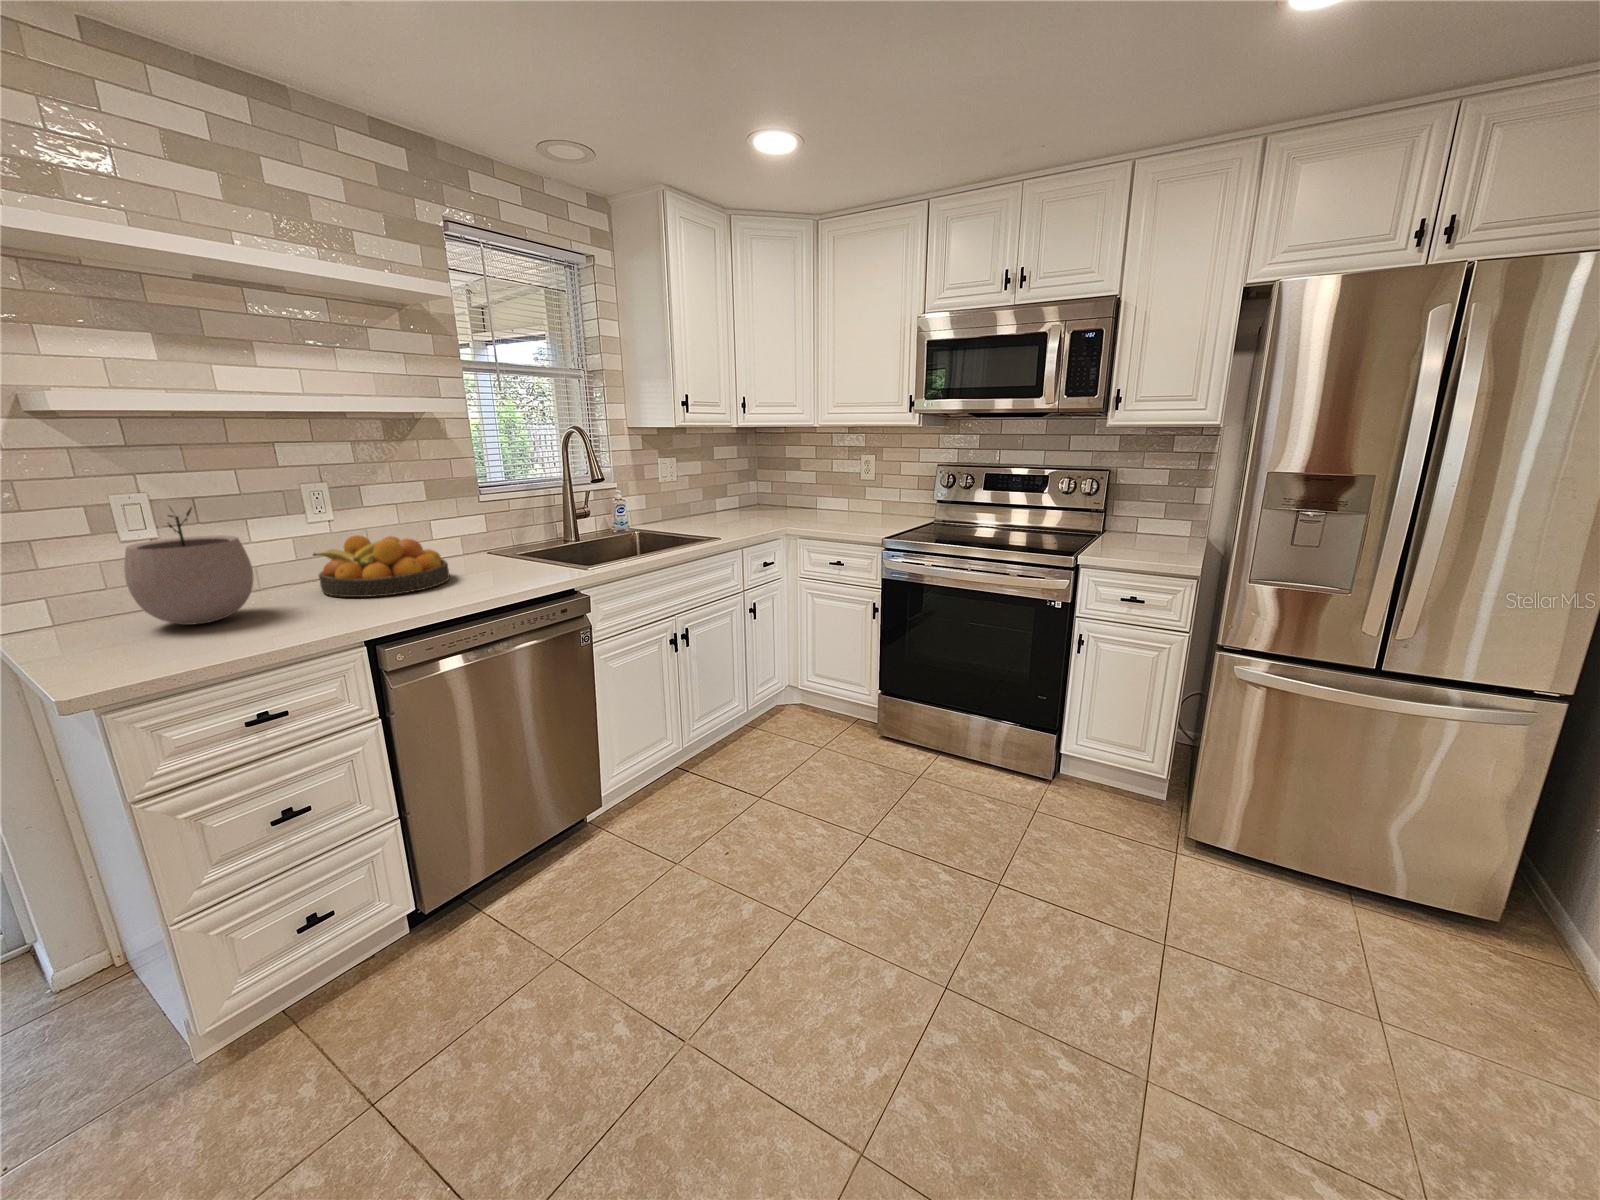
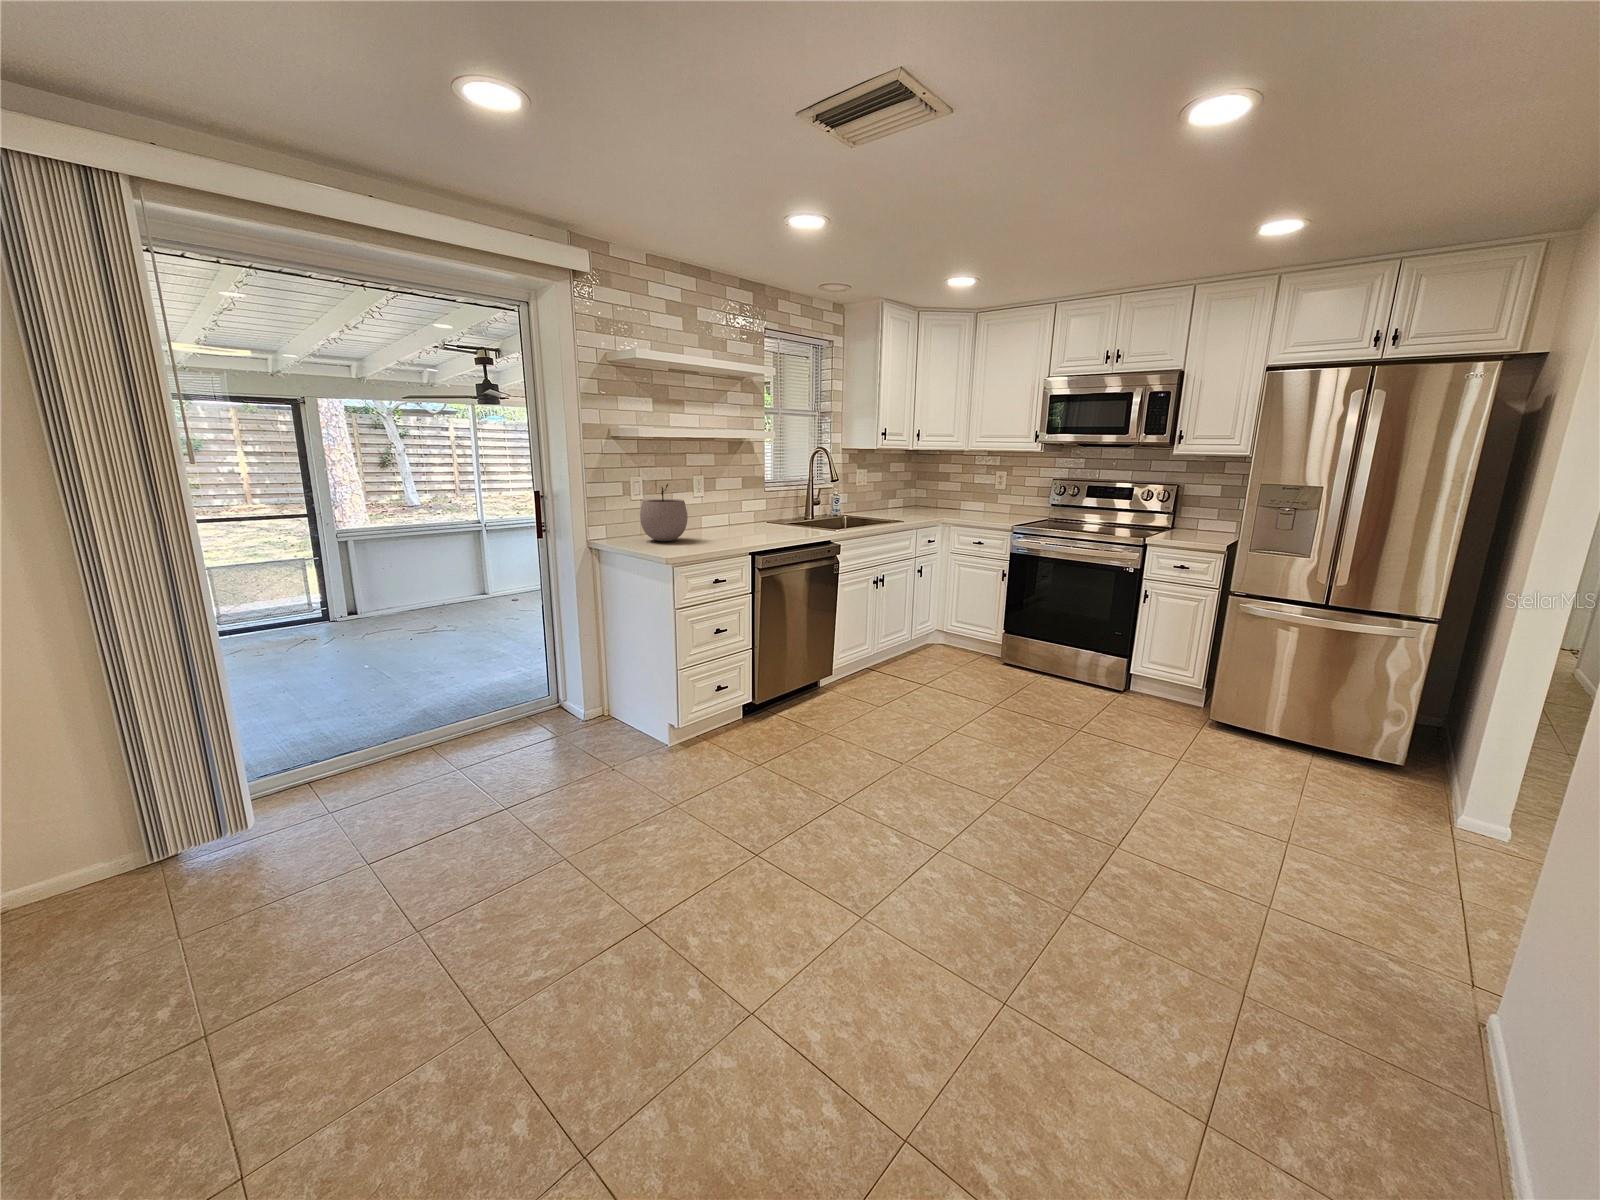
fruit bowl: present [313,535,450,597] -> none [698,505,761,536]

